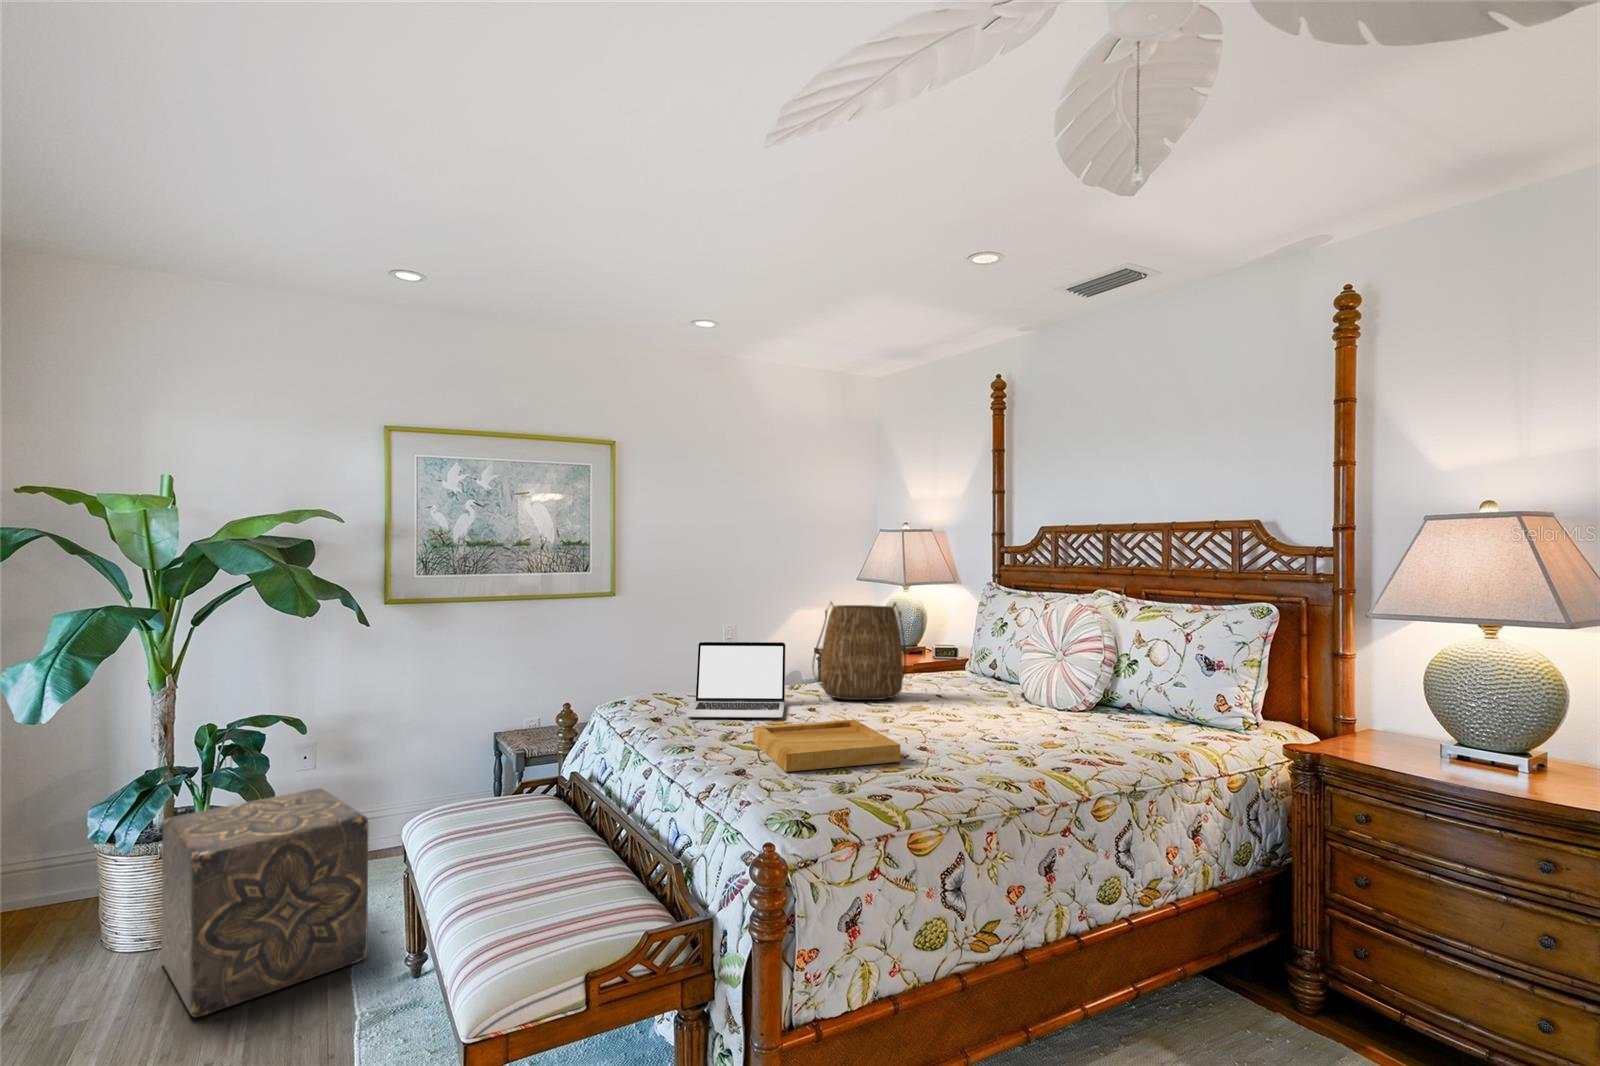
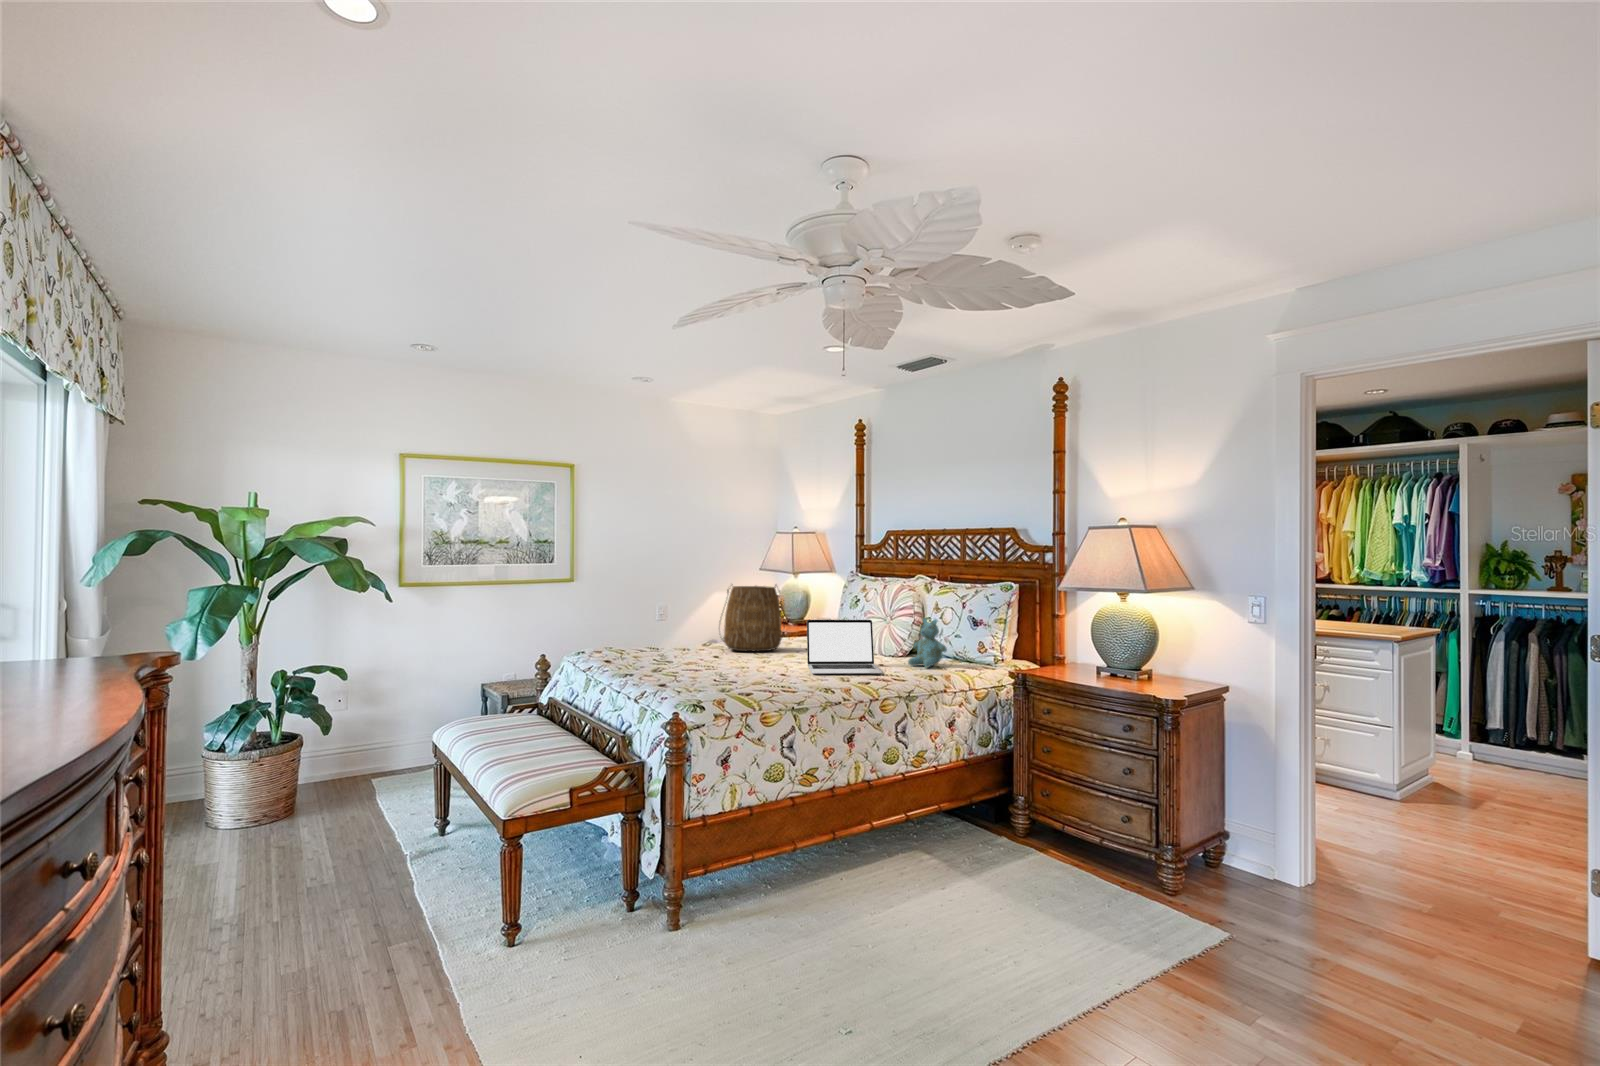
laptop: present [686,642,786,718] -> present [807,620,882,674]
stuffed bear: none [1109,657,1172,737] -> present [908,618,947,668]
tray: present [753,720,900,772] -> none [673,658,765,685]
ottoman: present [161,788,369,1017] -> none [257,716,406,857]

